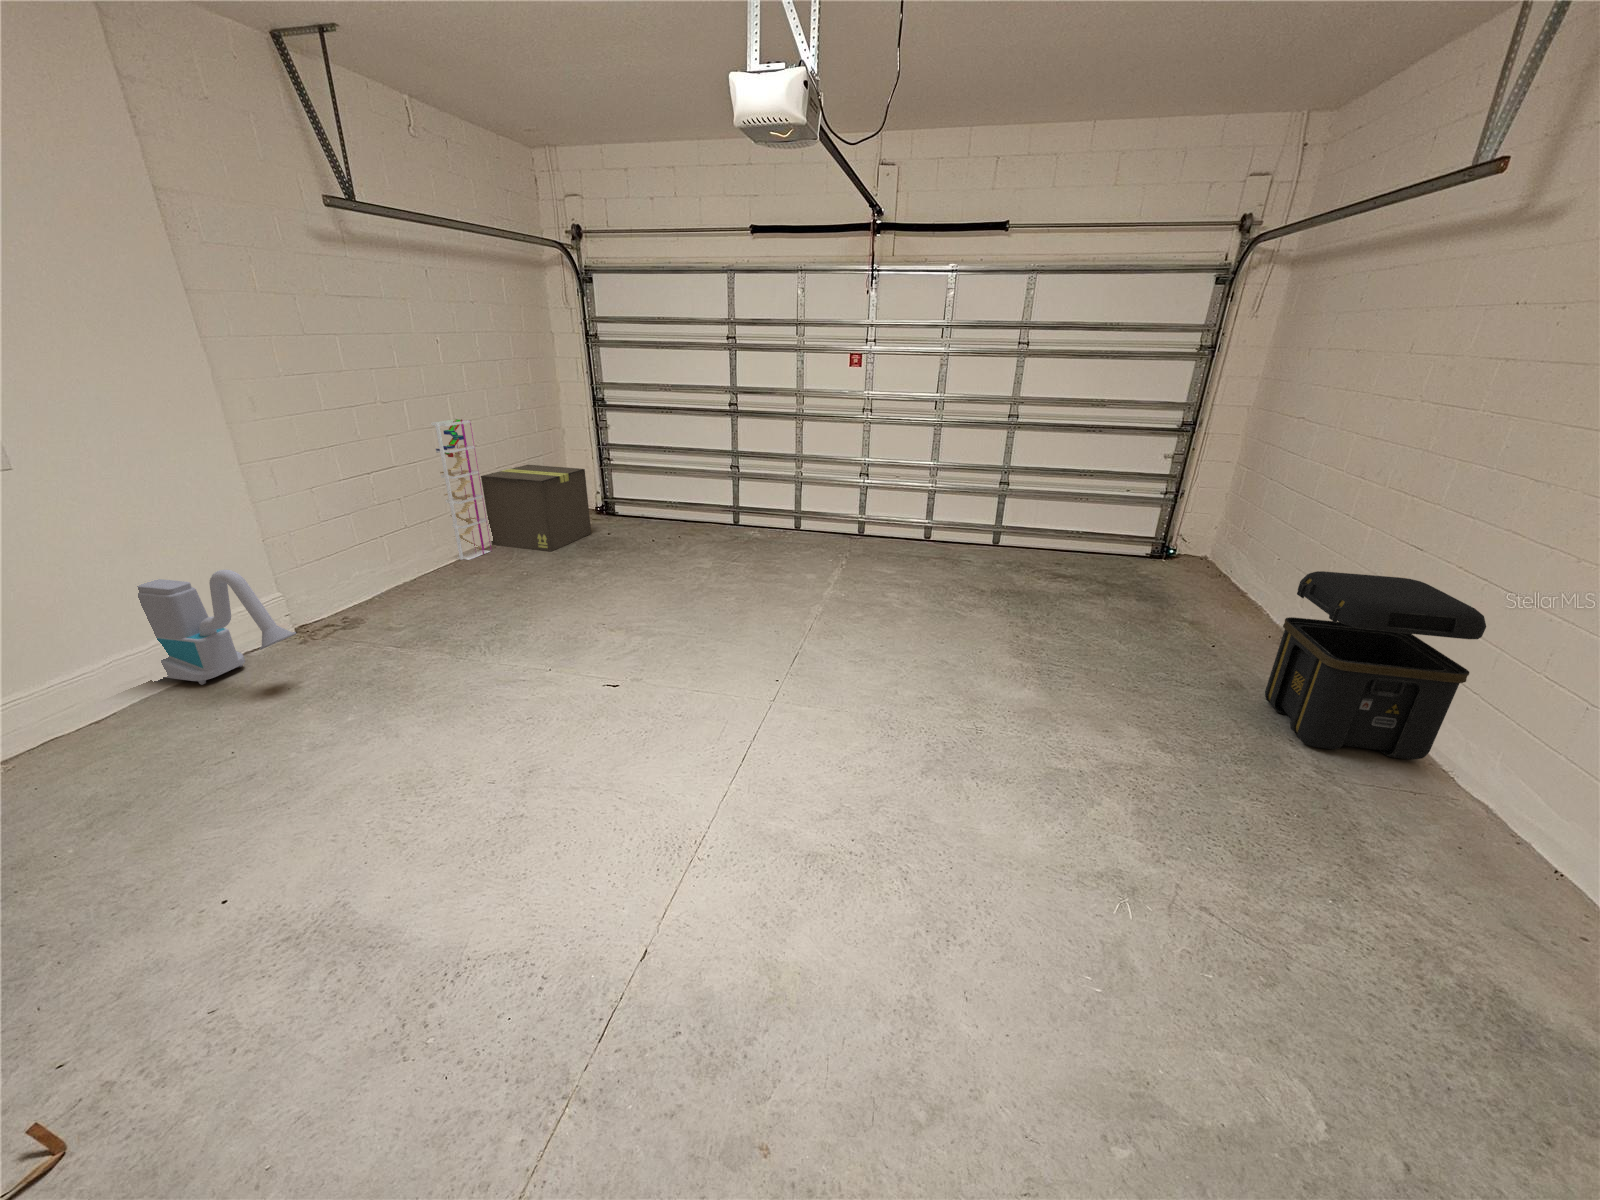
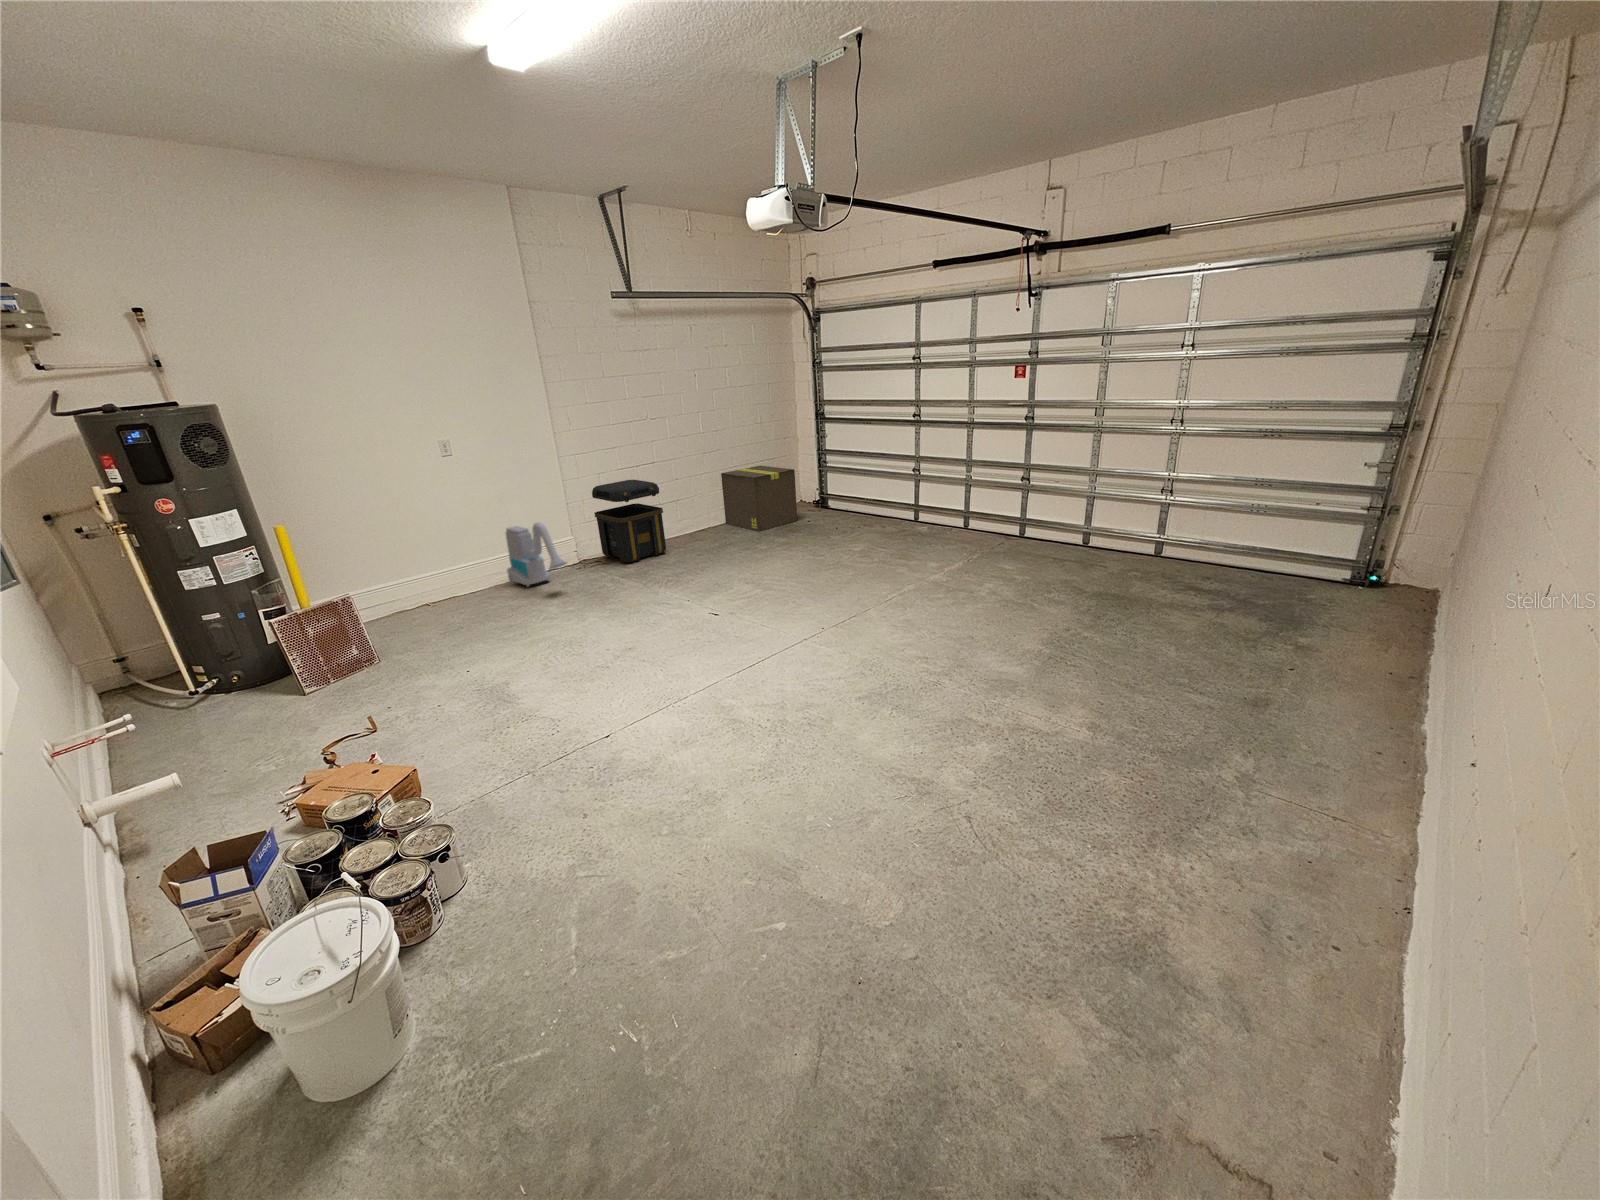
shelving unit: present [431,419,491,560] -> none [686,432,722,533]
toolbox: present [1265,571,1486,760] -> present [592,480,666,563]

